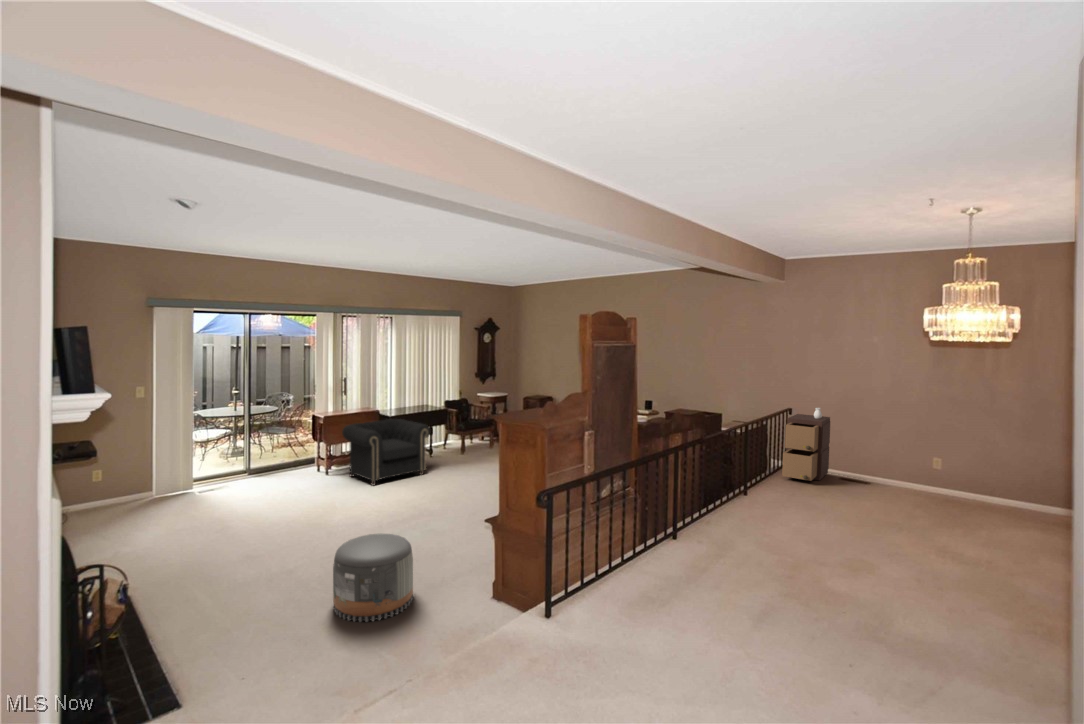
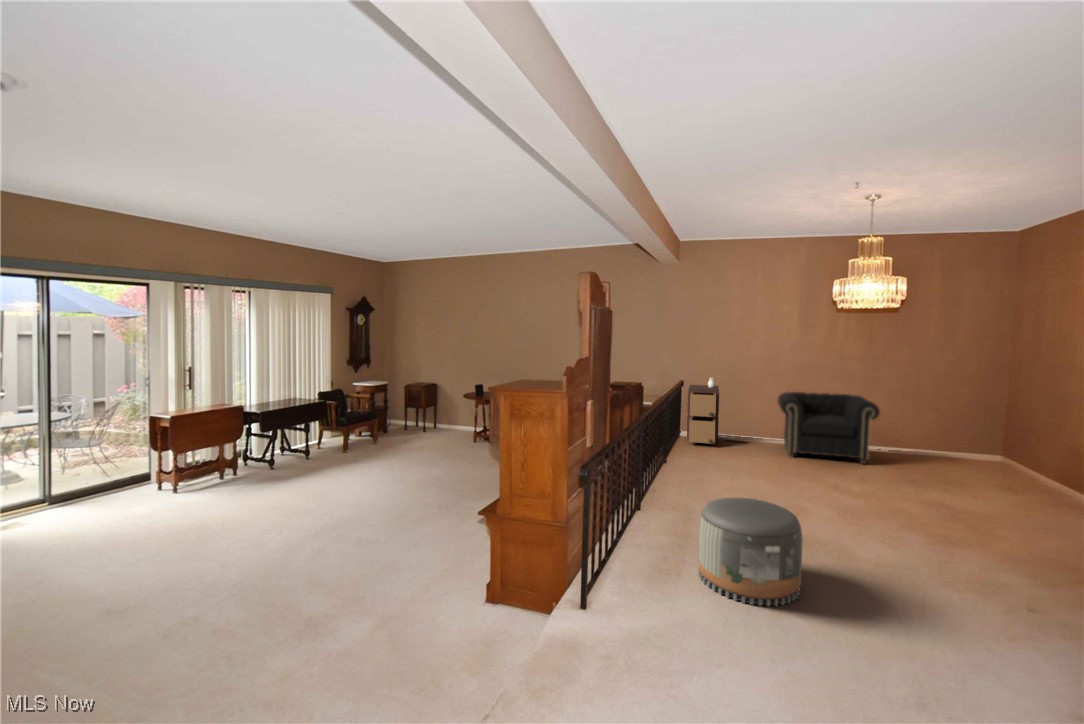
armchair: present [342,419,430,485] -> present [778,392,880,464]
pouf: present [333,534,413,622] -> present [698,497,803,606]

